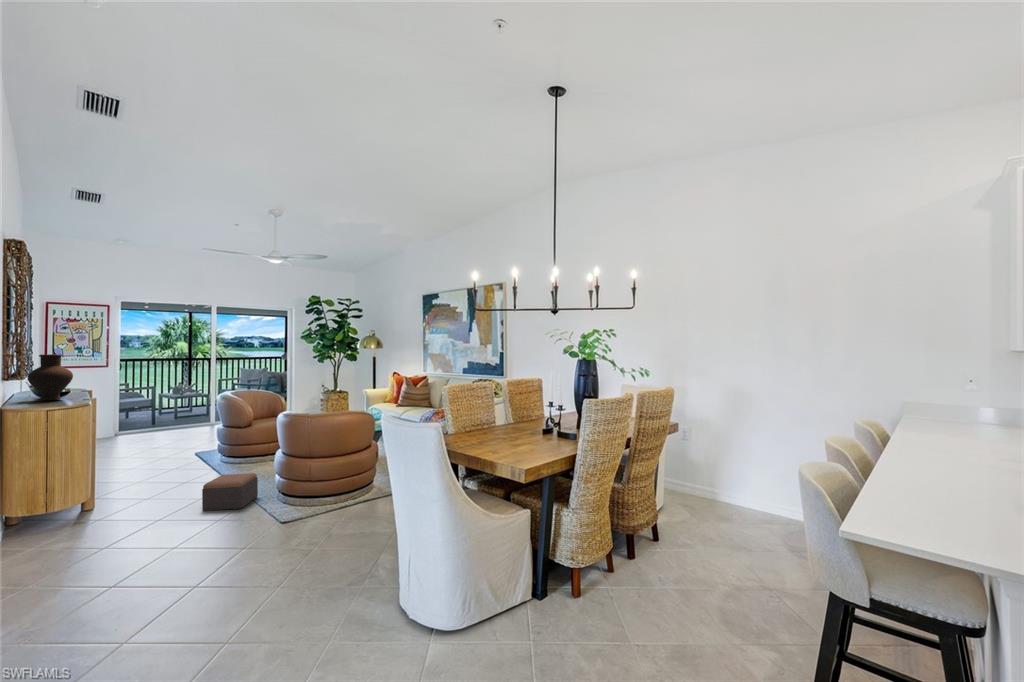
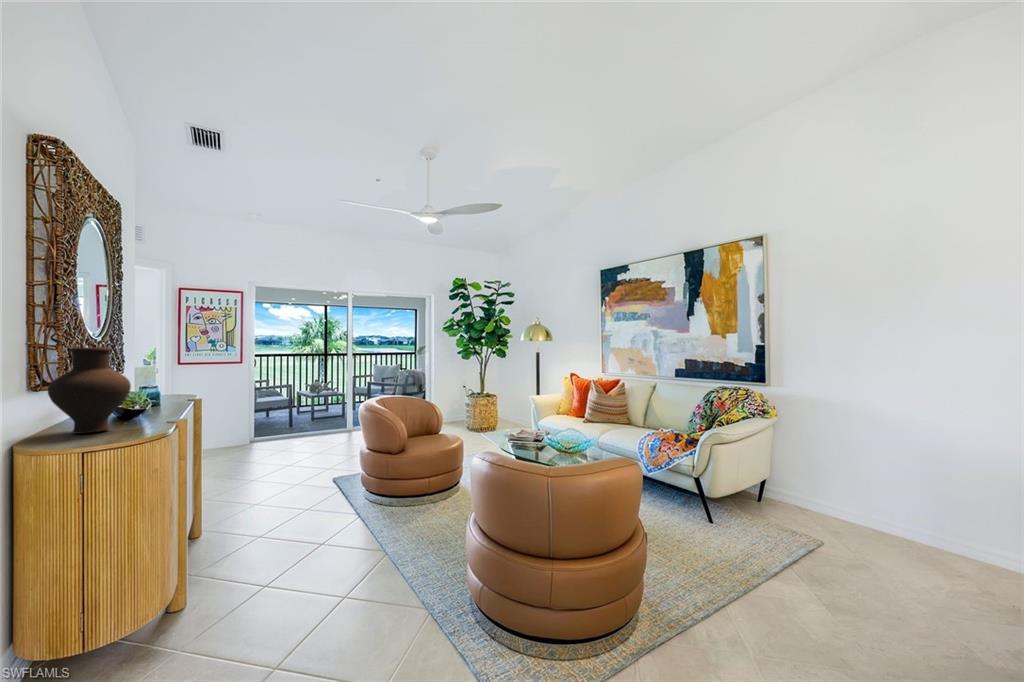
footstool: present [202,473,258,511] -> none [340,567,432,658]

